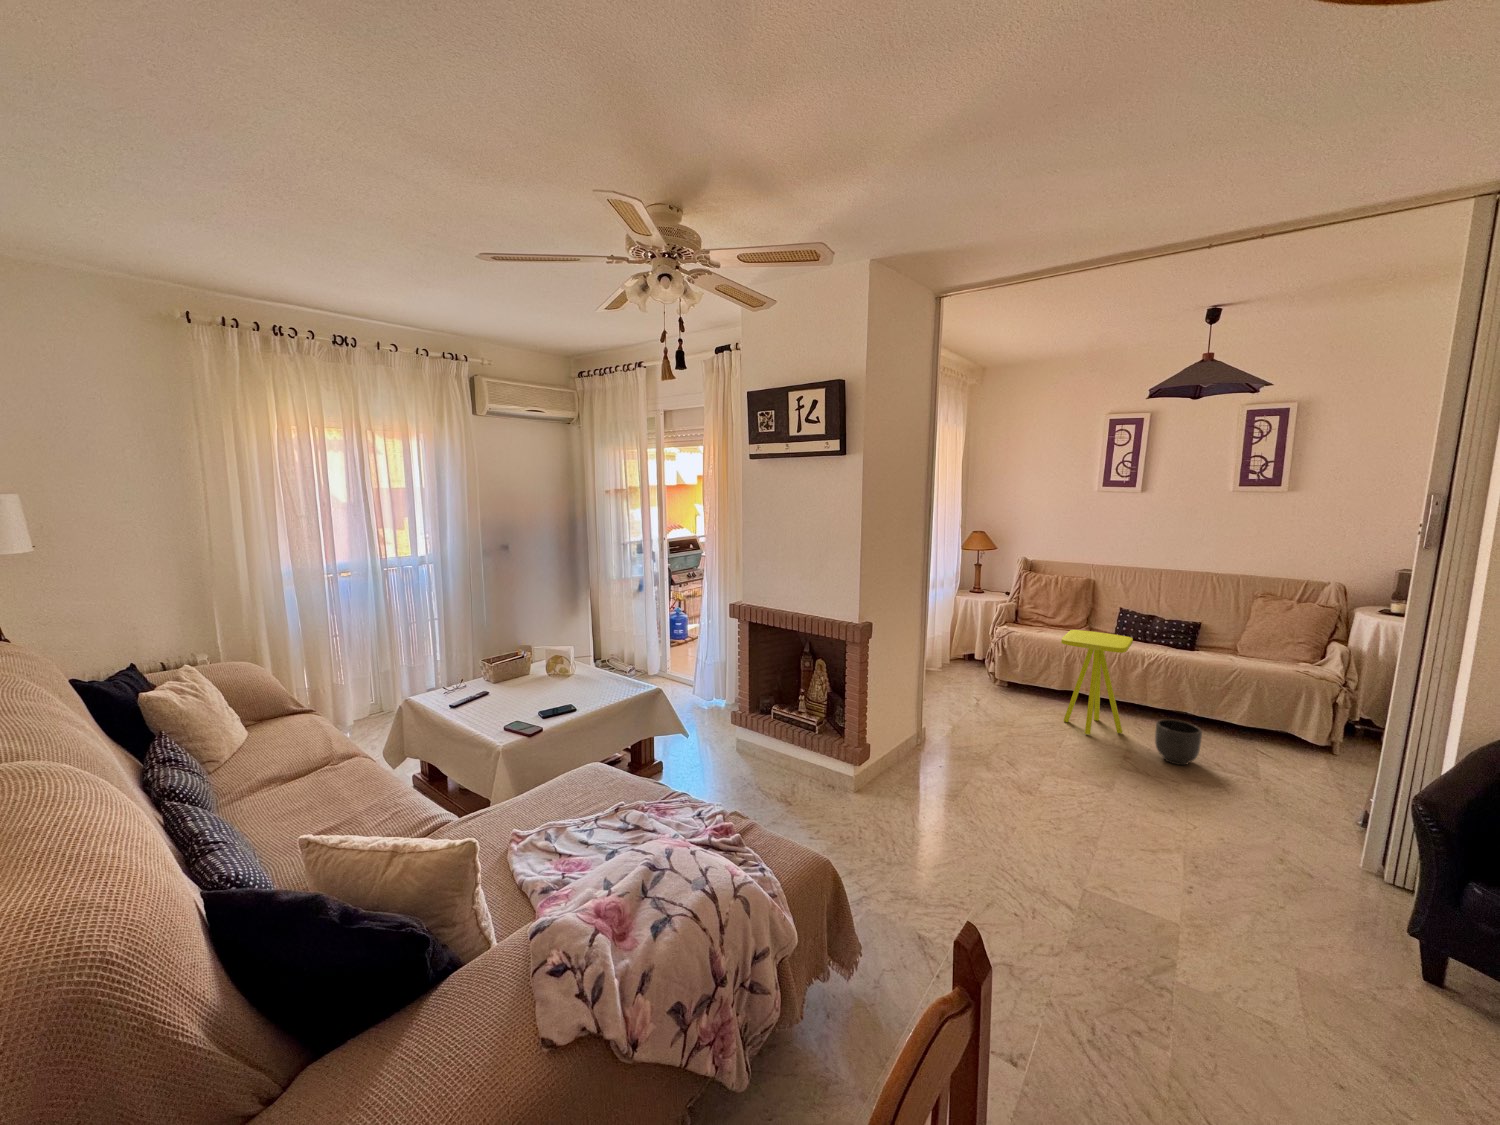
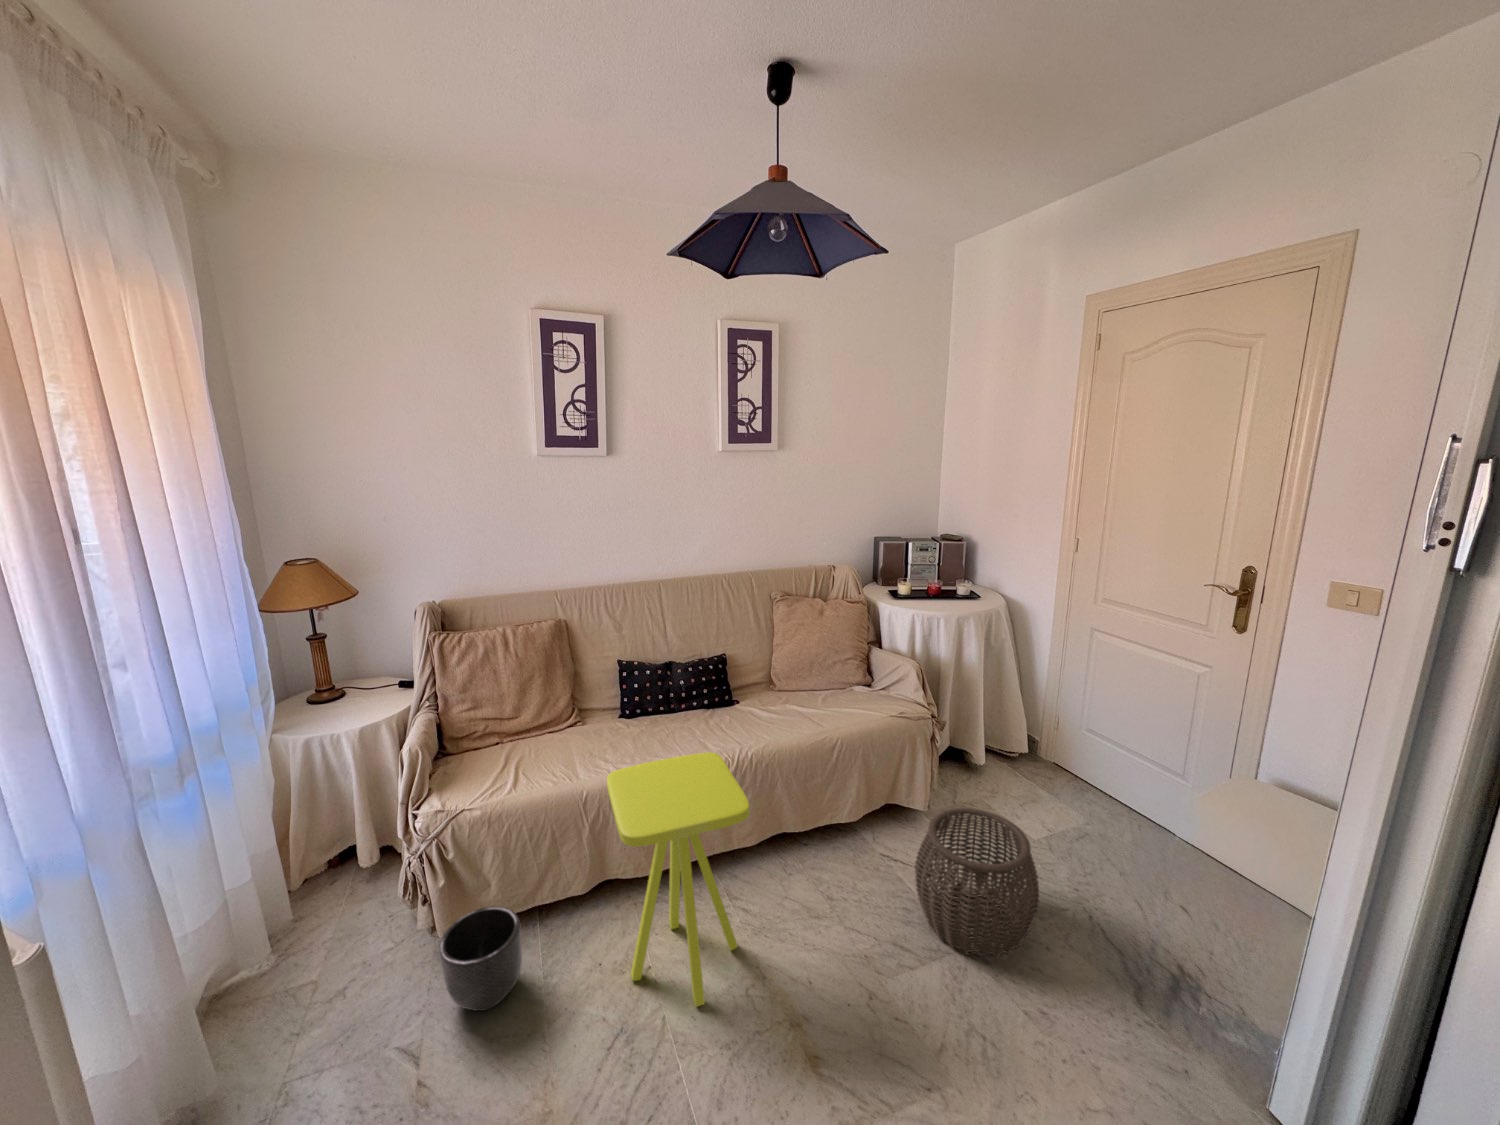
woven basket: none [1242,714,1340,797] -> present [915,808,1040,957]
planter: present [1155,719,1202,765] -> present [439,906,522,1011]

